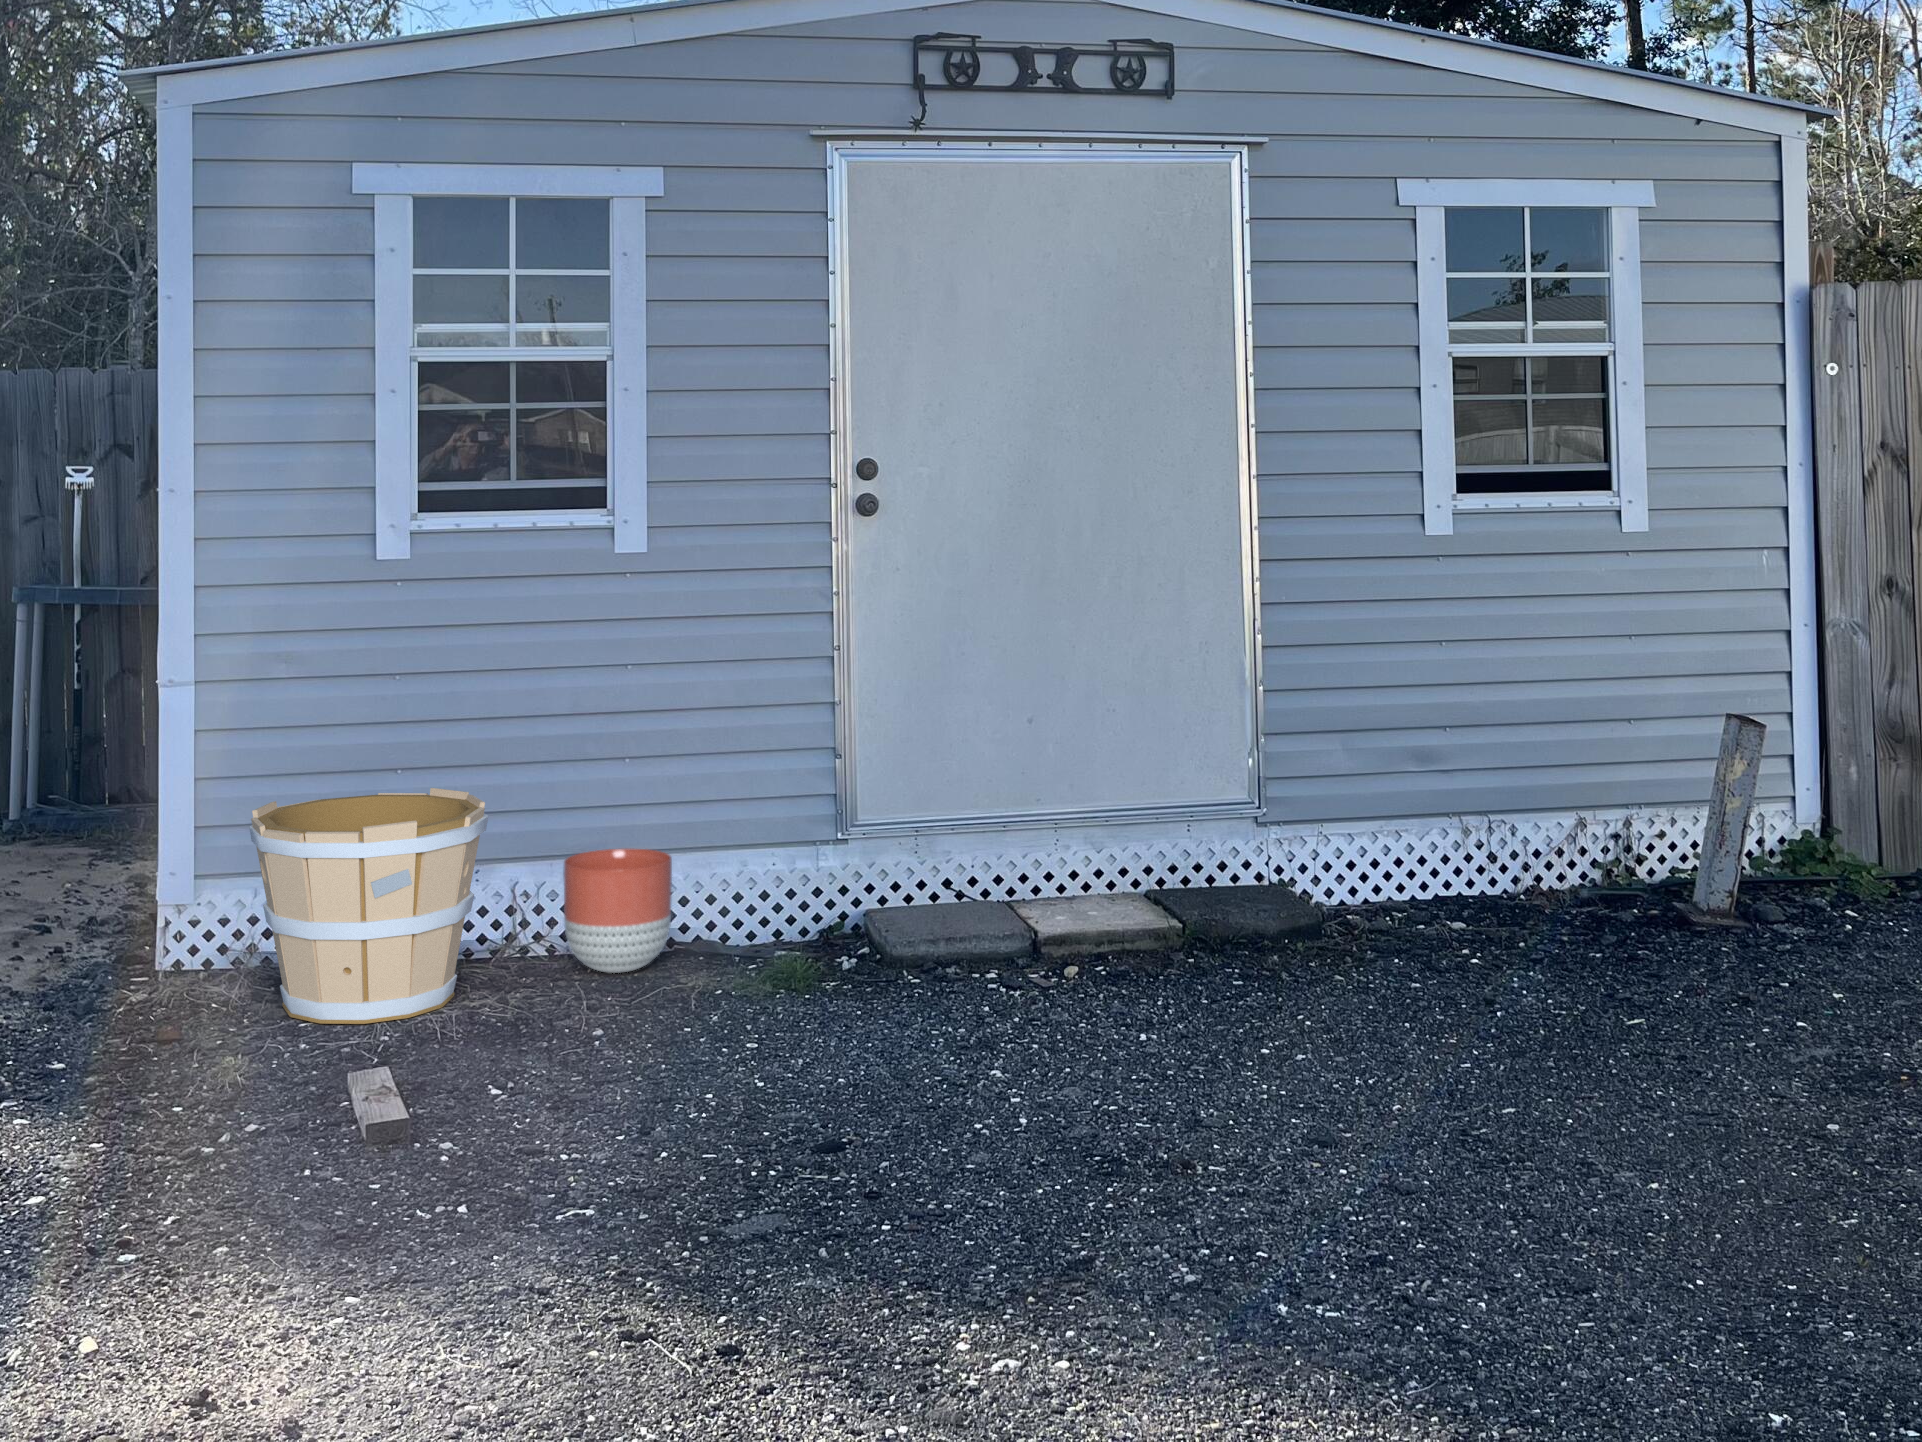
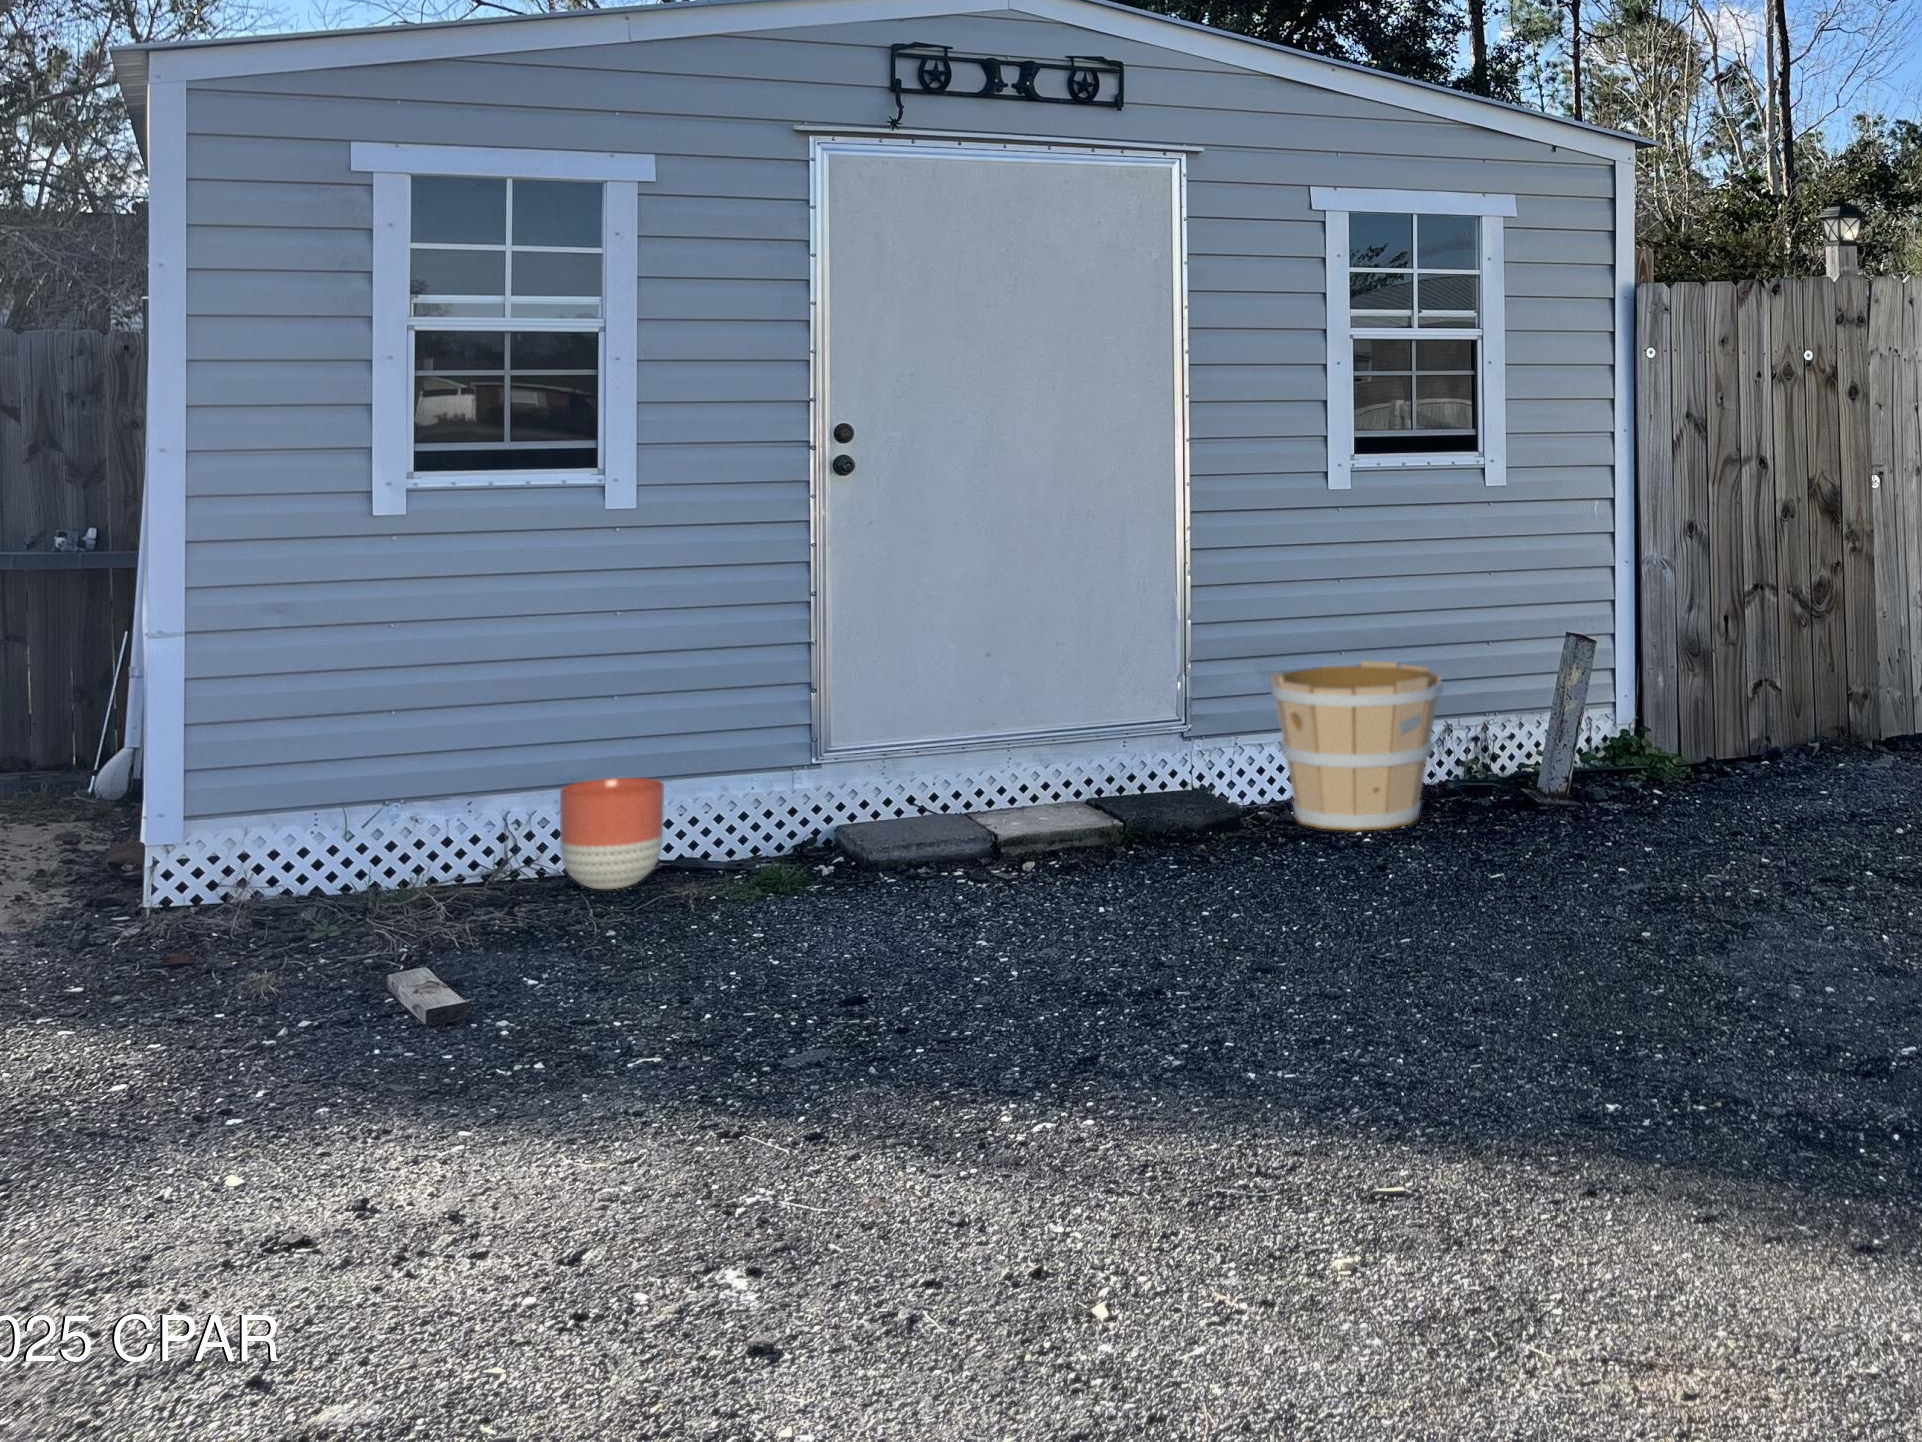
wooden bucket: present [249,788,488,1024] -> present [1270,661,1443,831]

